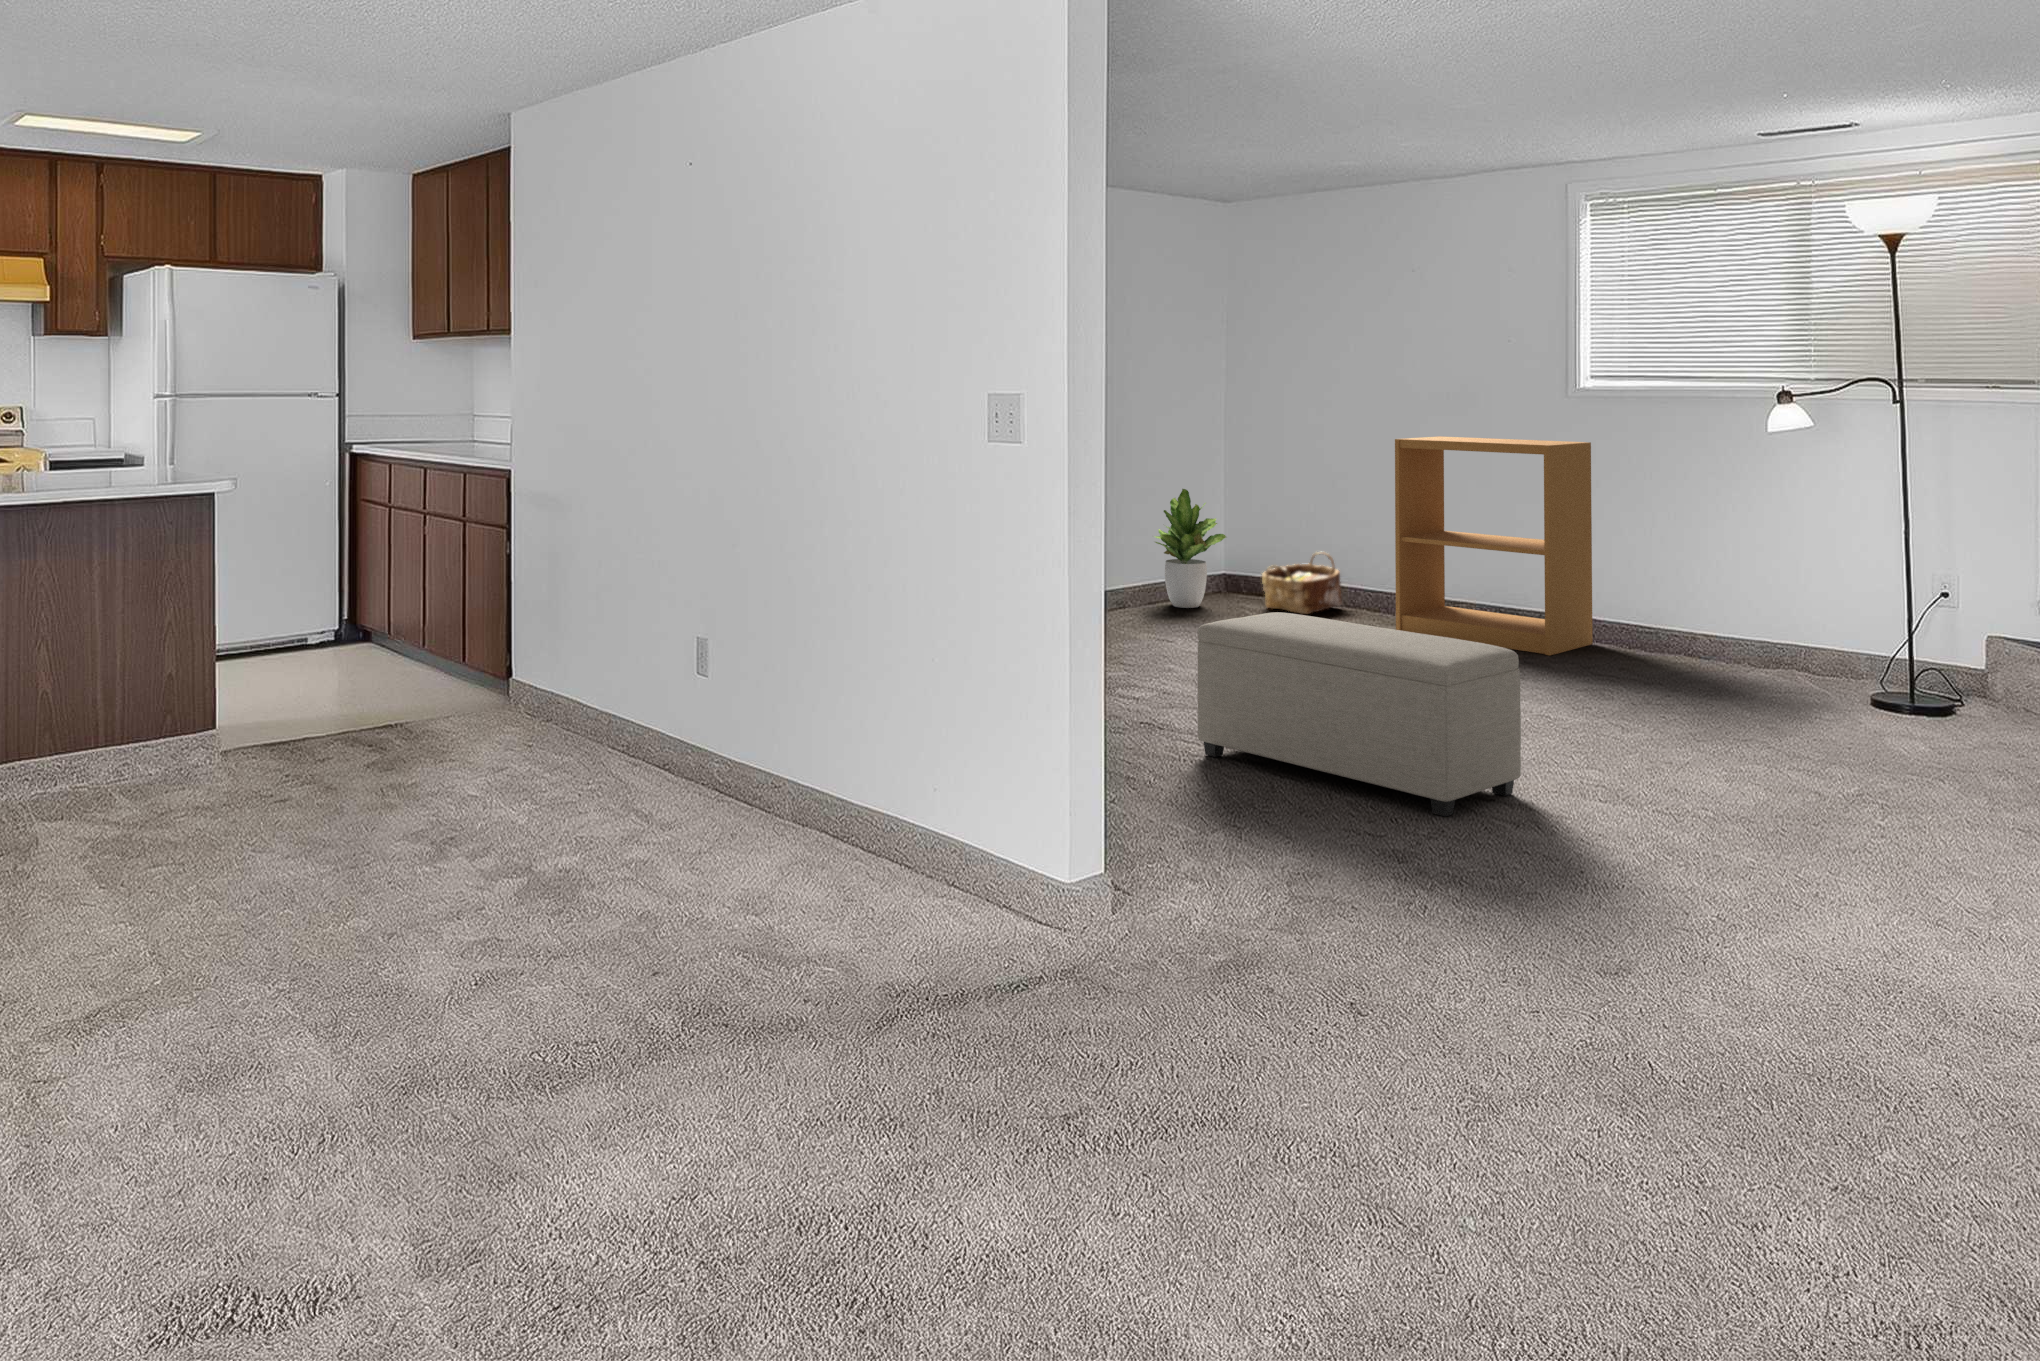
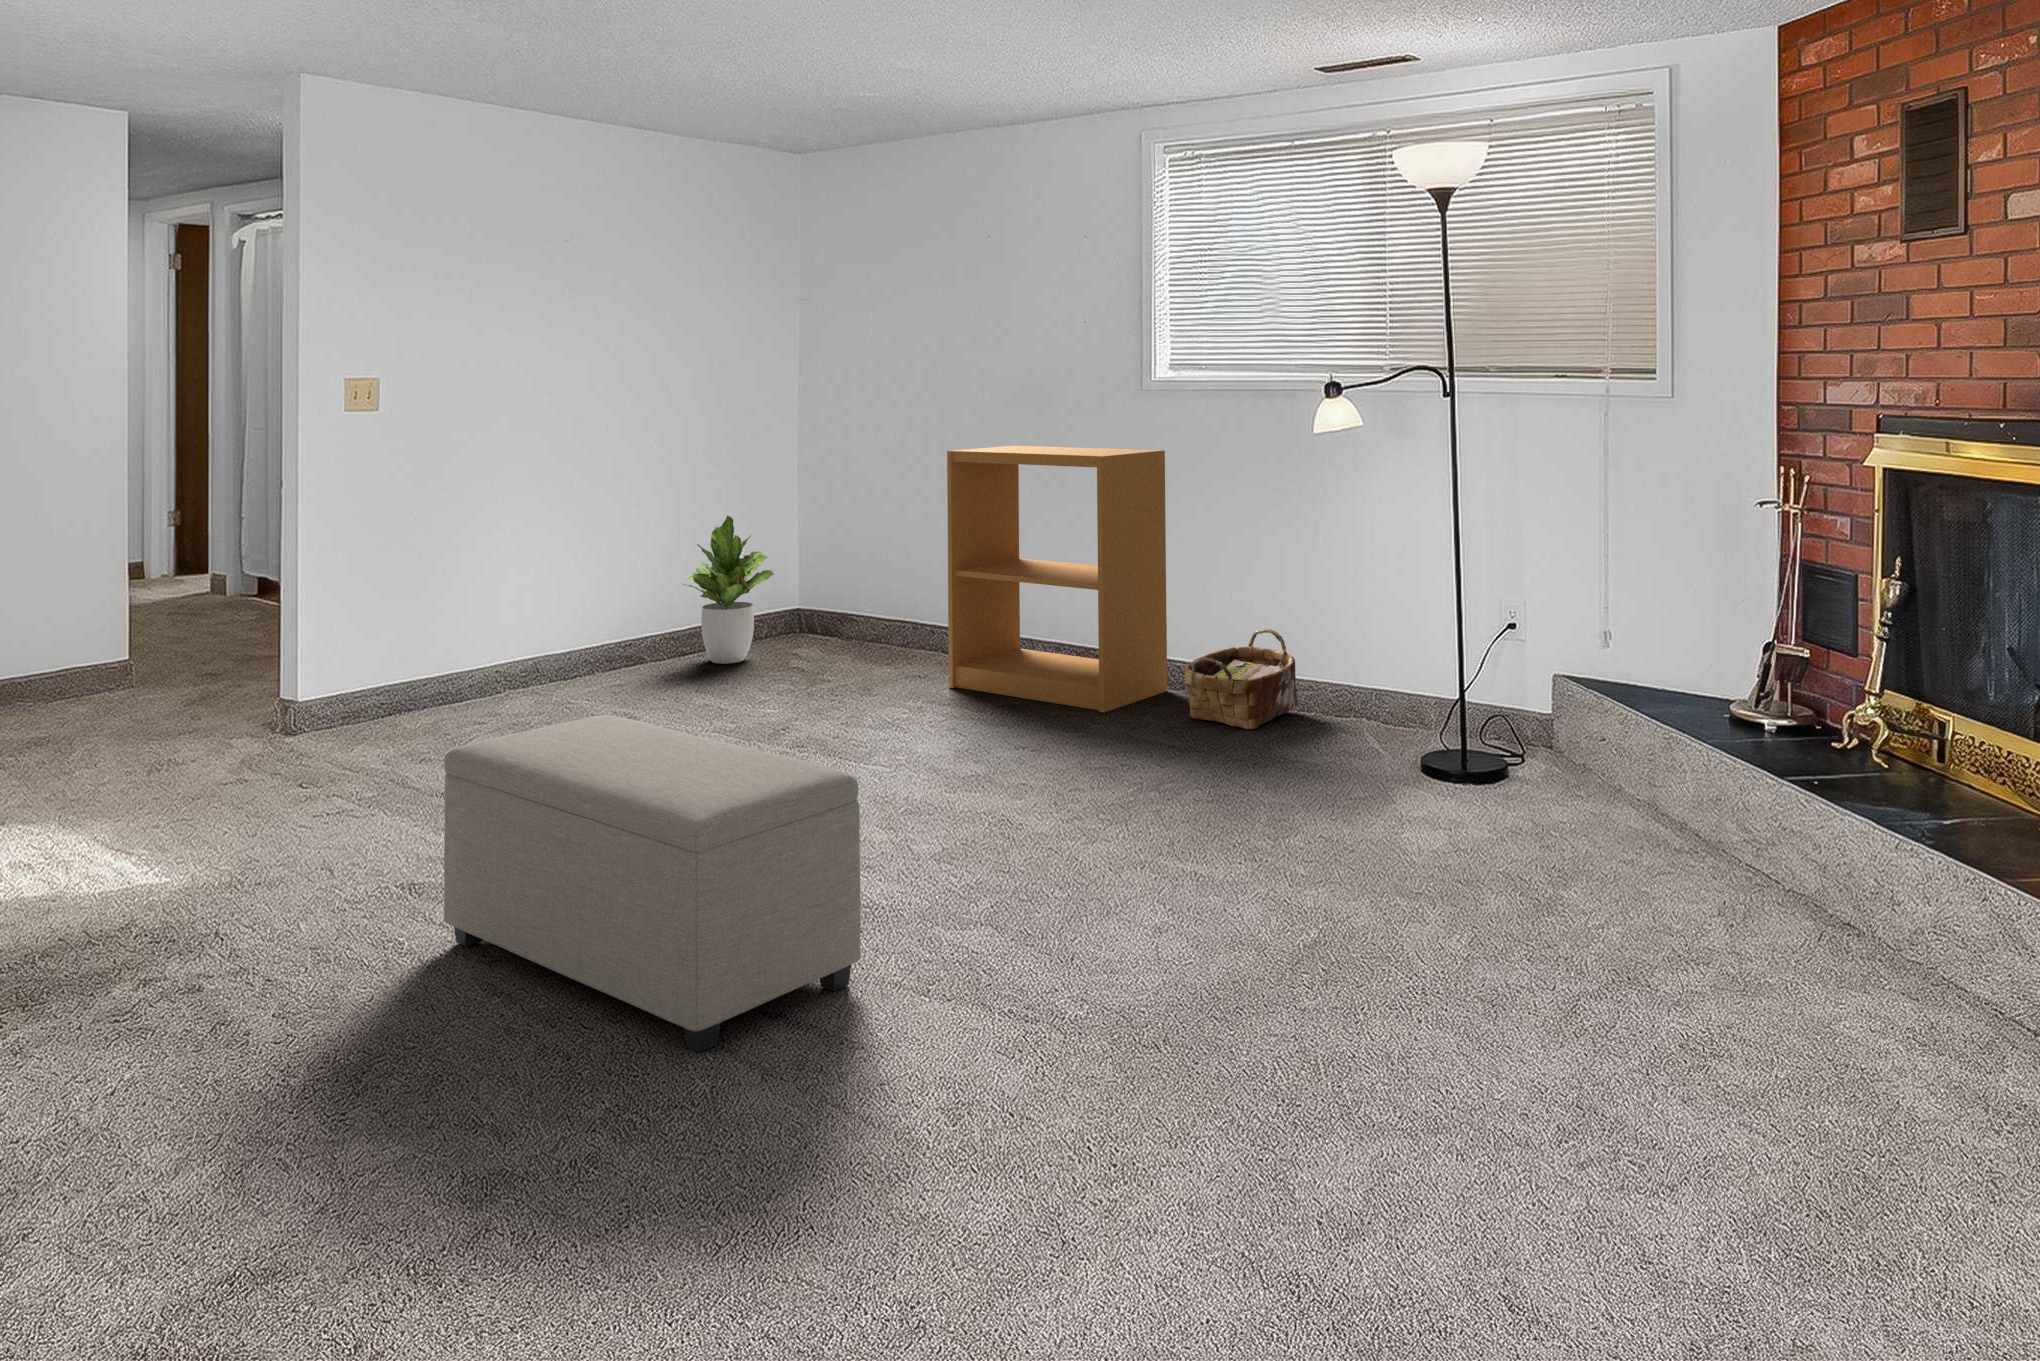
woven basket: present [1262,552,1342,614] -> present [1184,629,1298,729]

